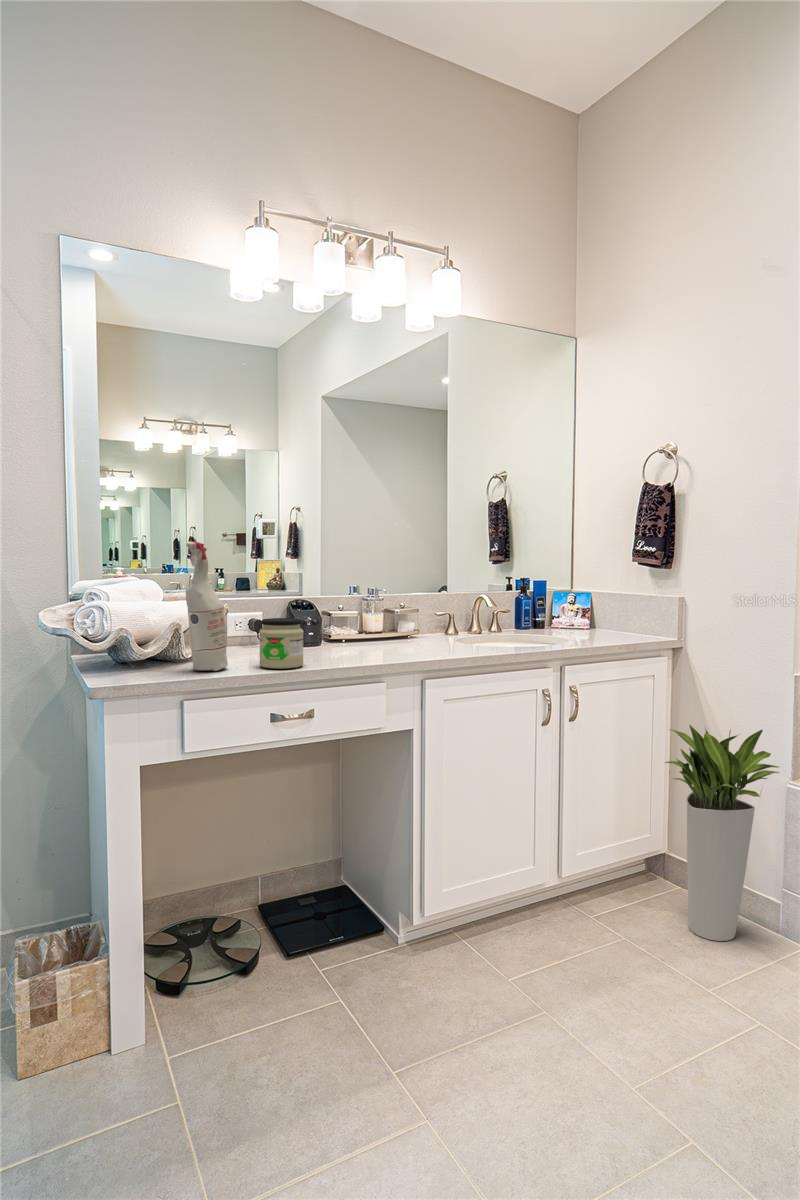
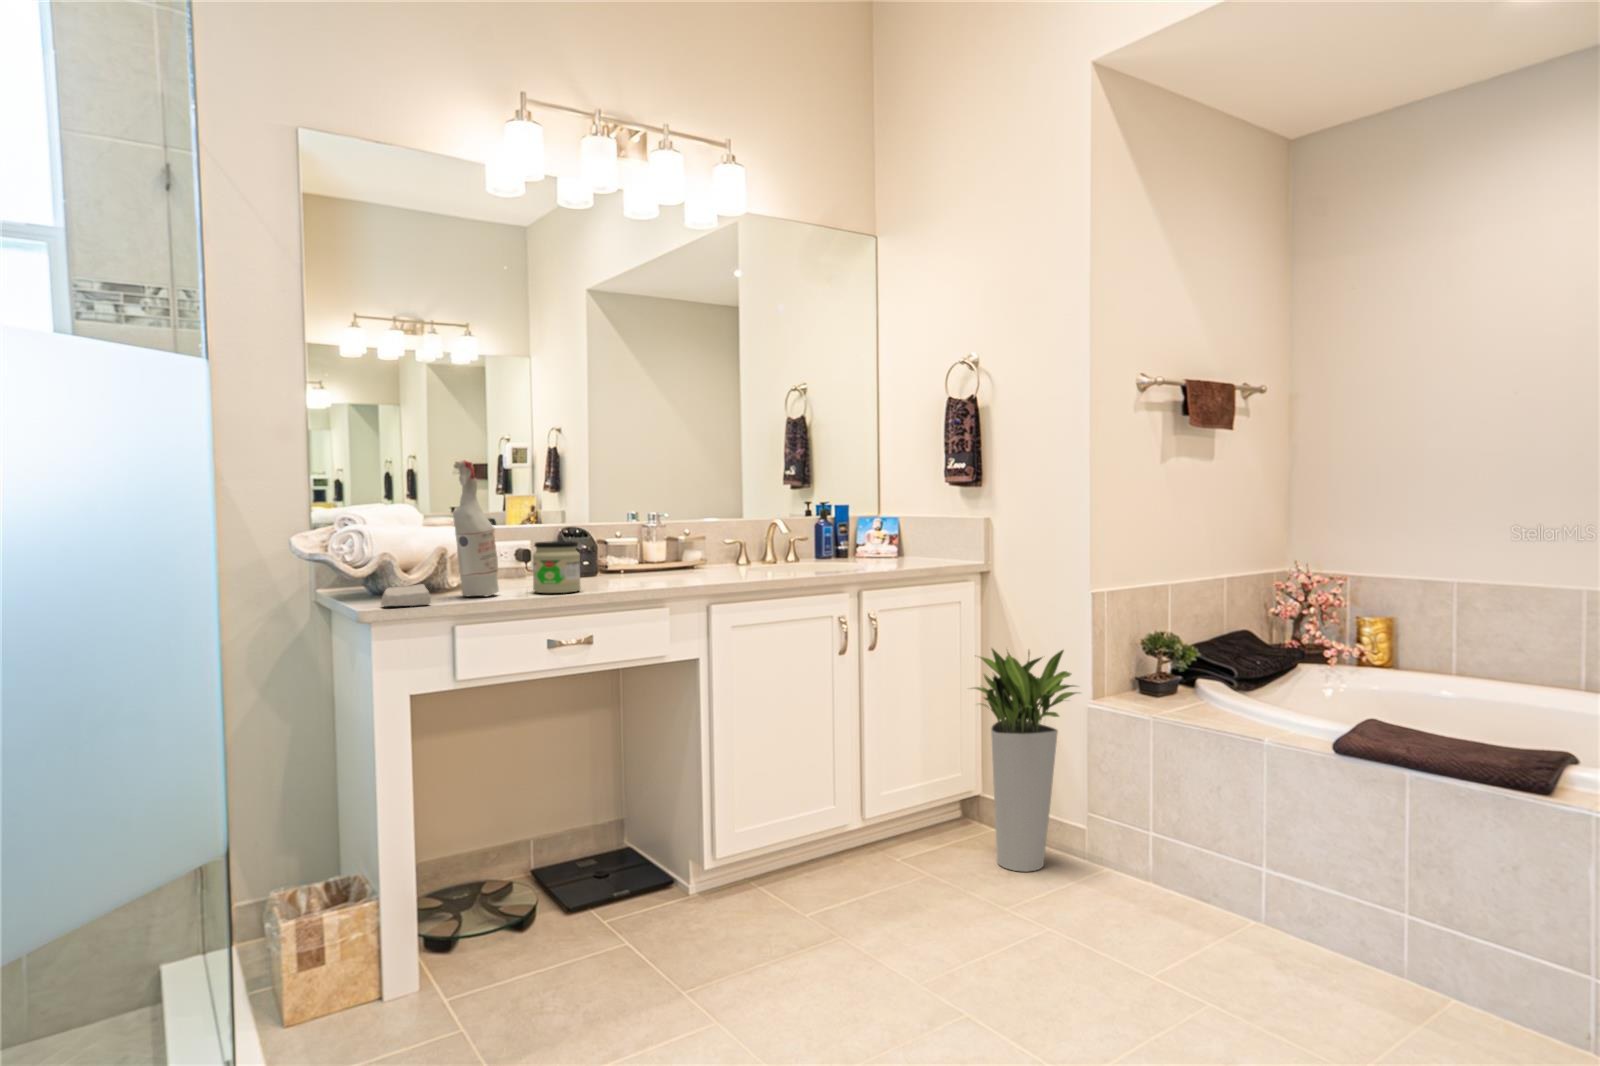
soap bar: none [114,660,161,683] -> present [381,584,431,606]

